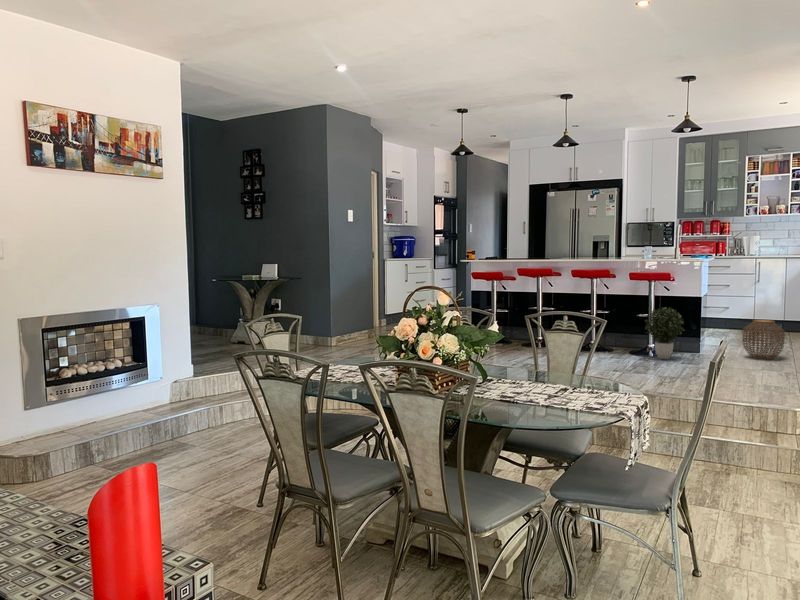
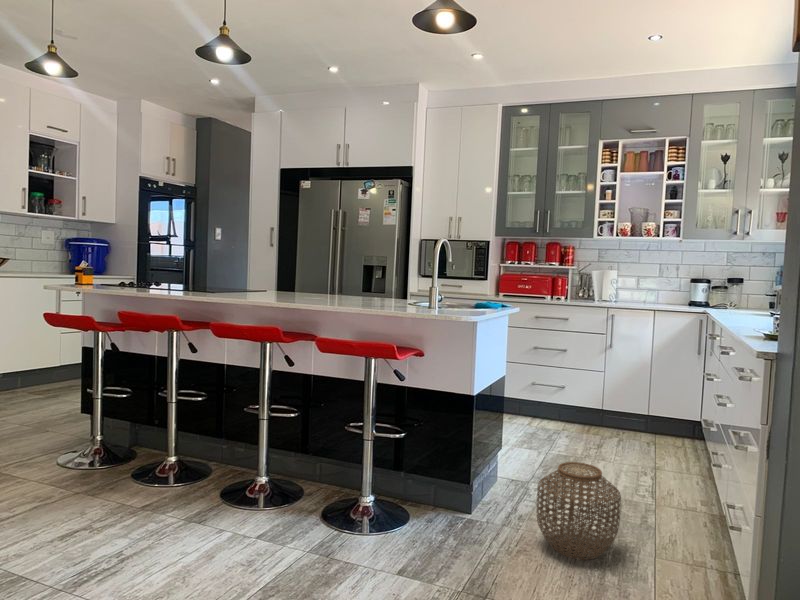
potted plant: present [645,307,685,359] -> none [328,428,412,550]

